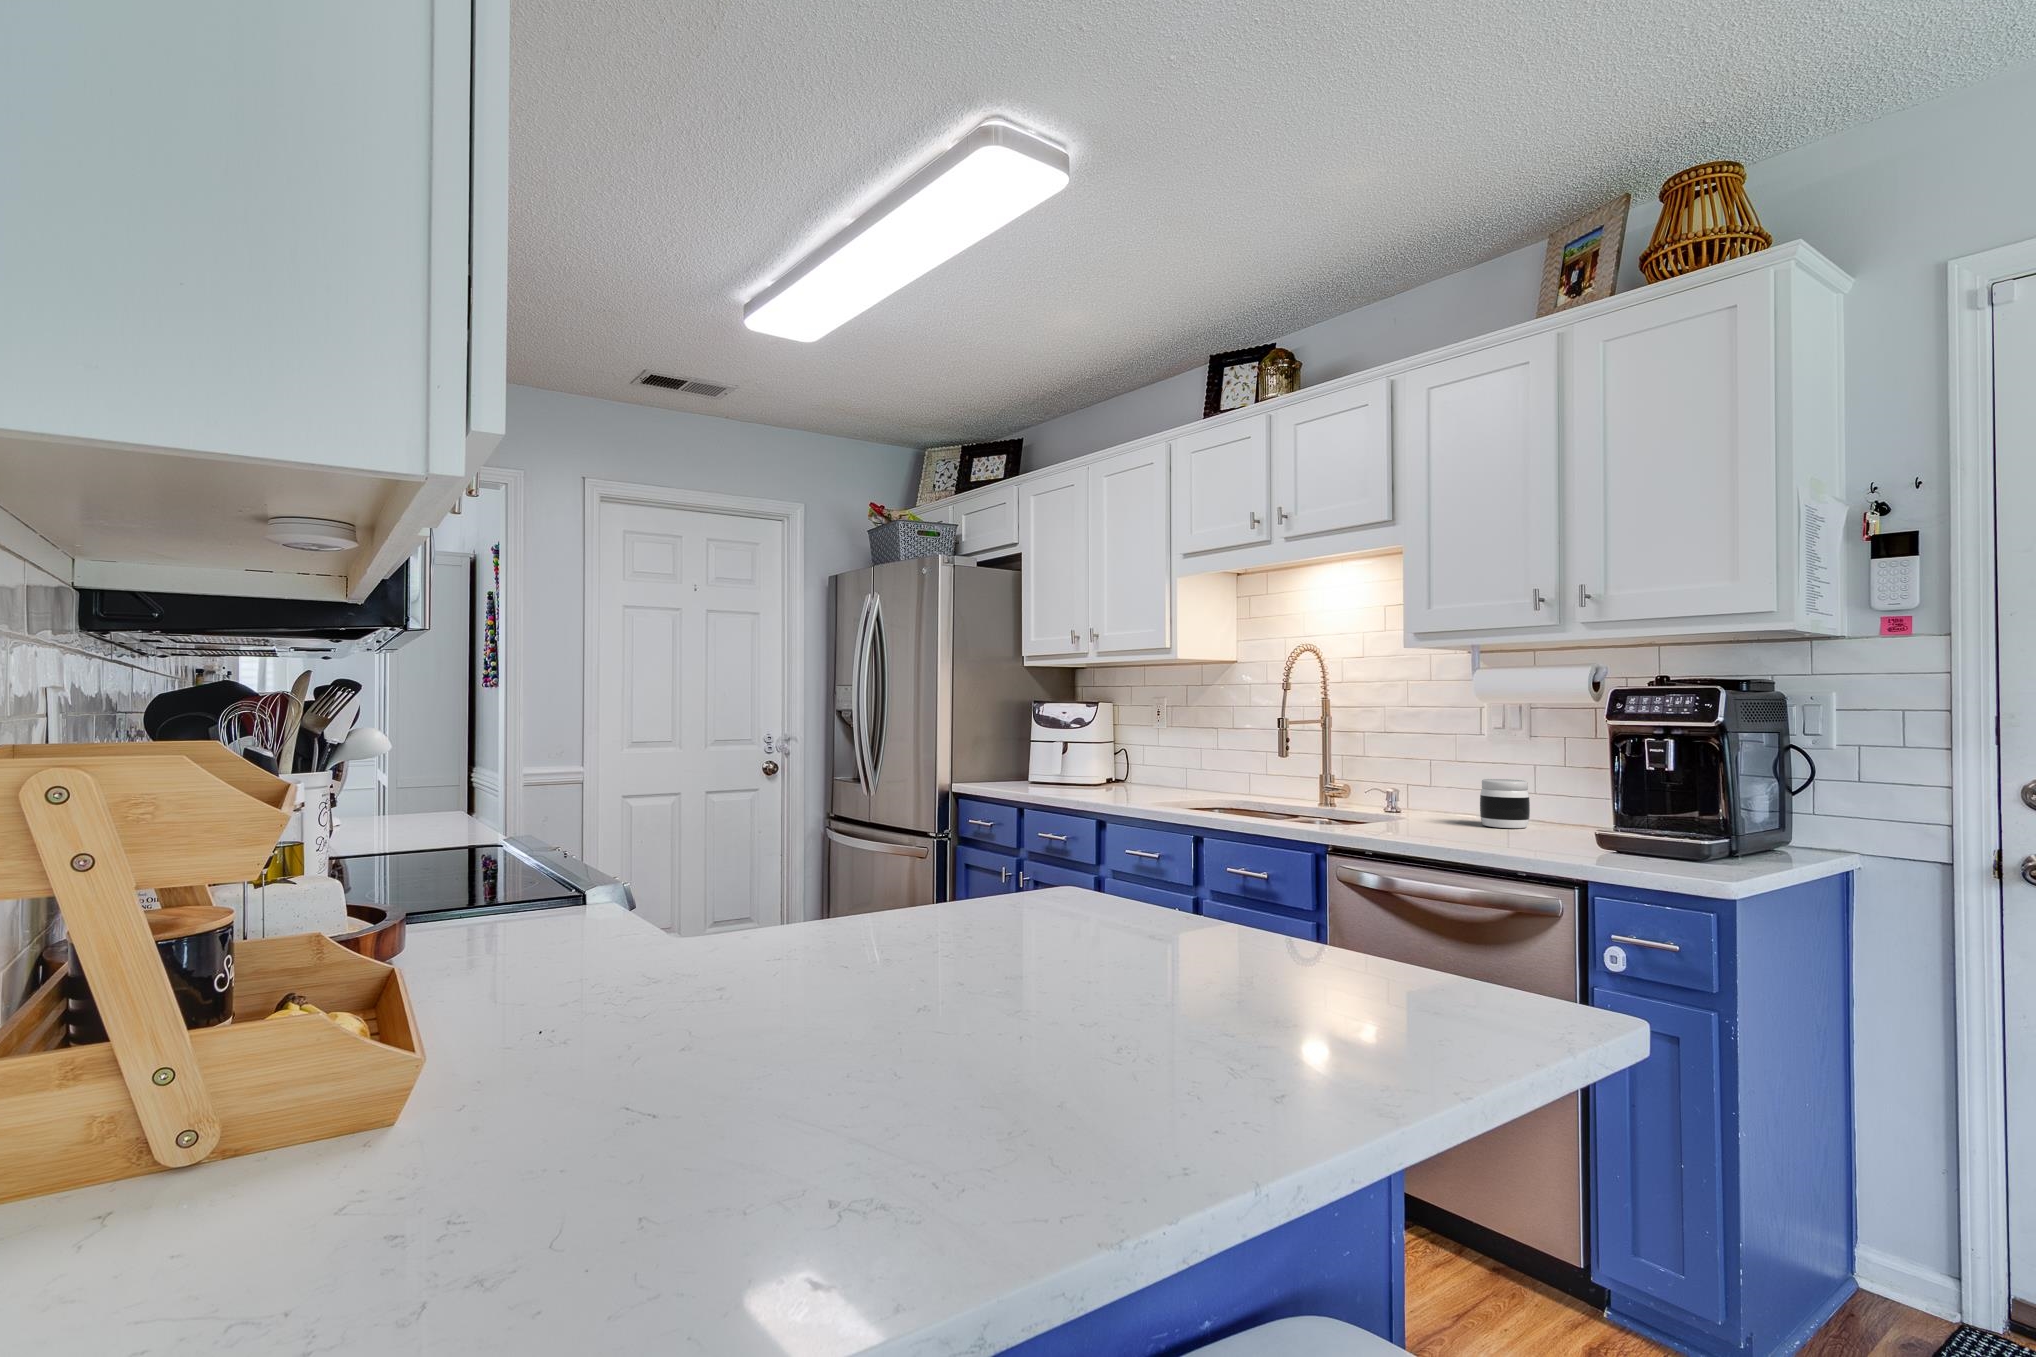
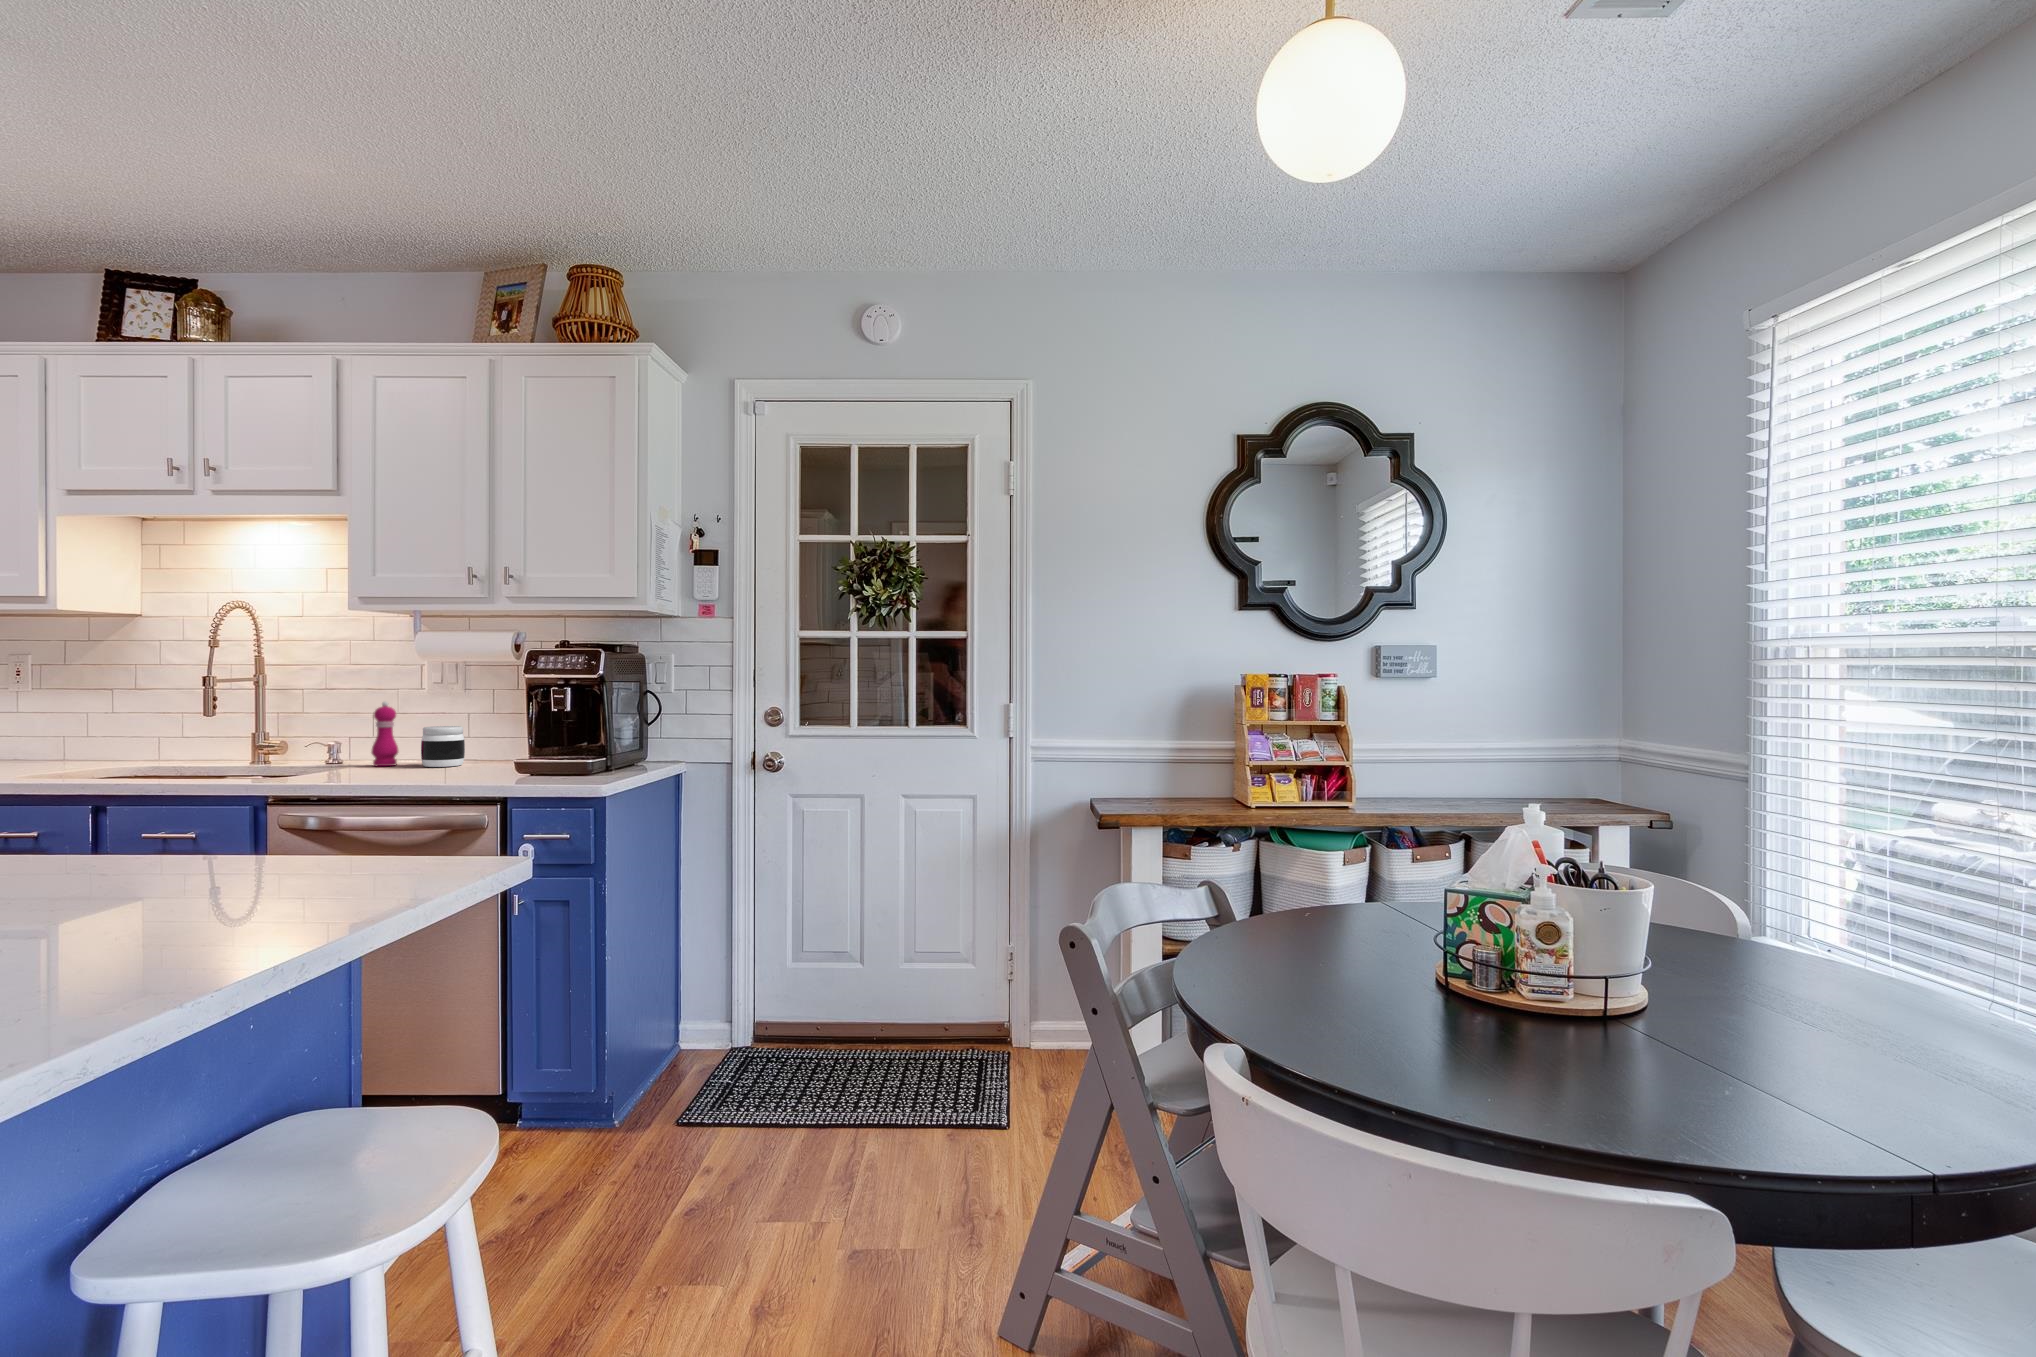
pepper mill: none [1428,748,1456,821] -> present [372,702,398,766]

